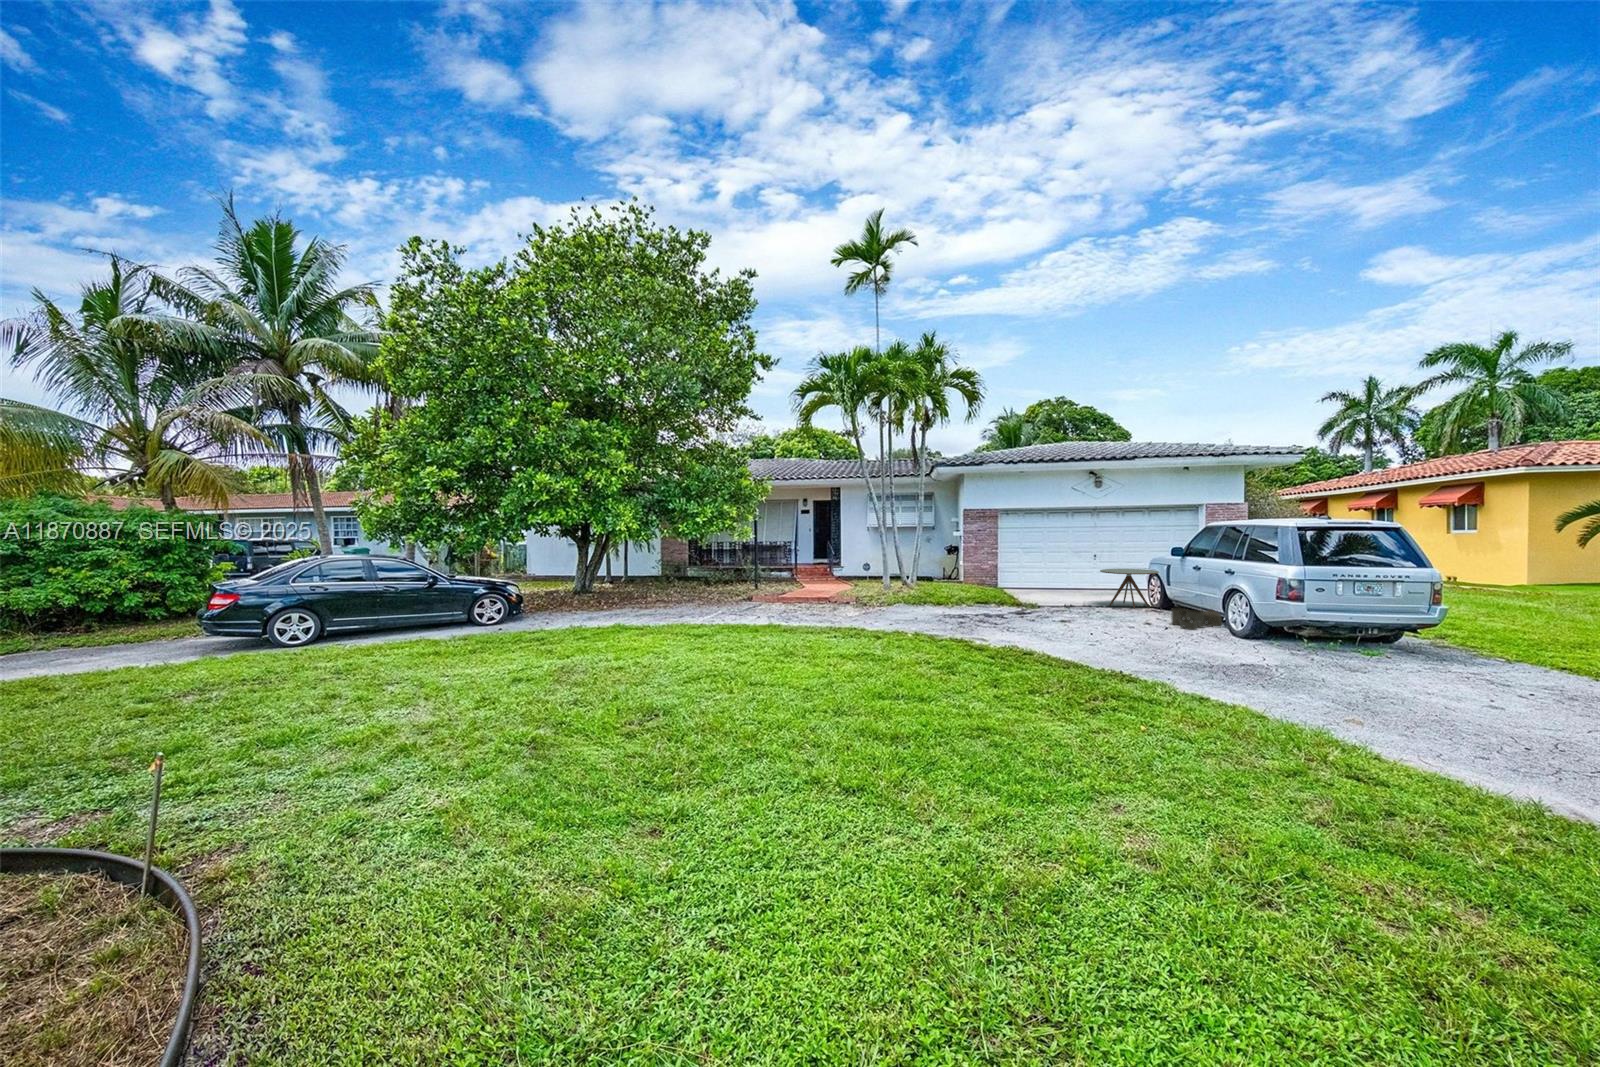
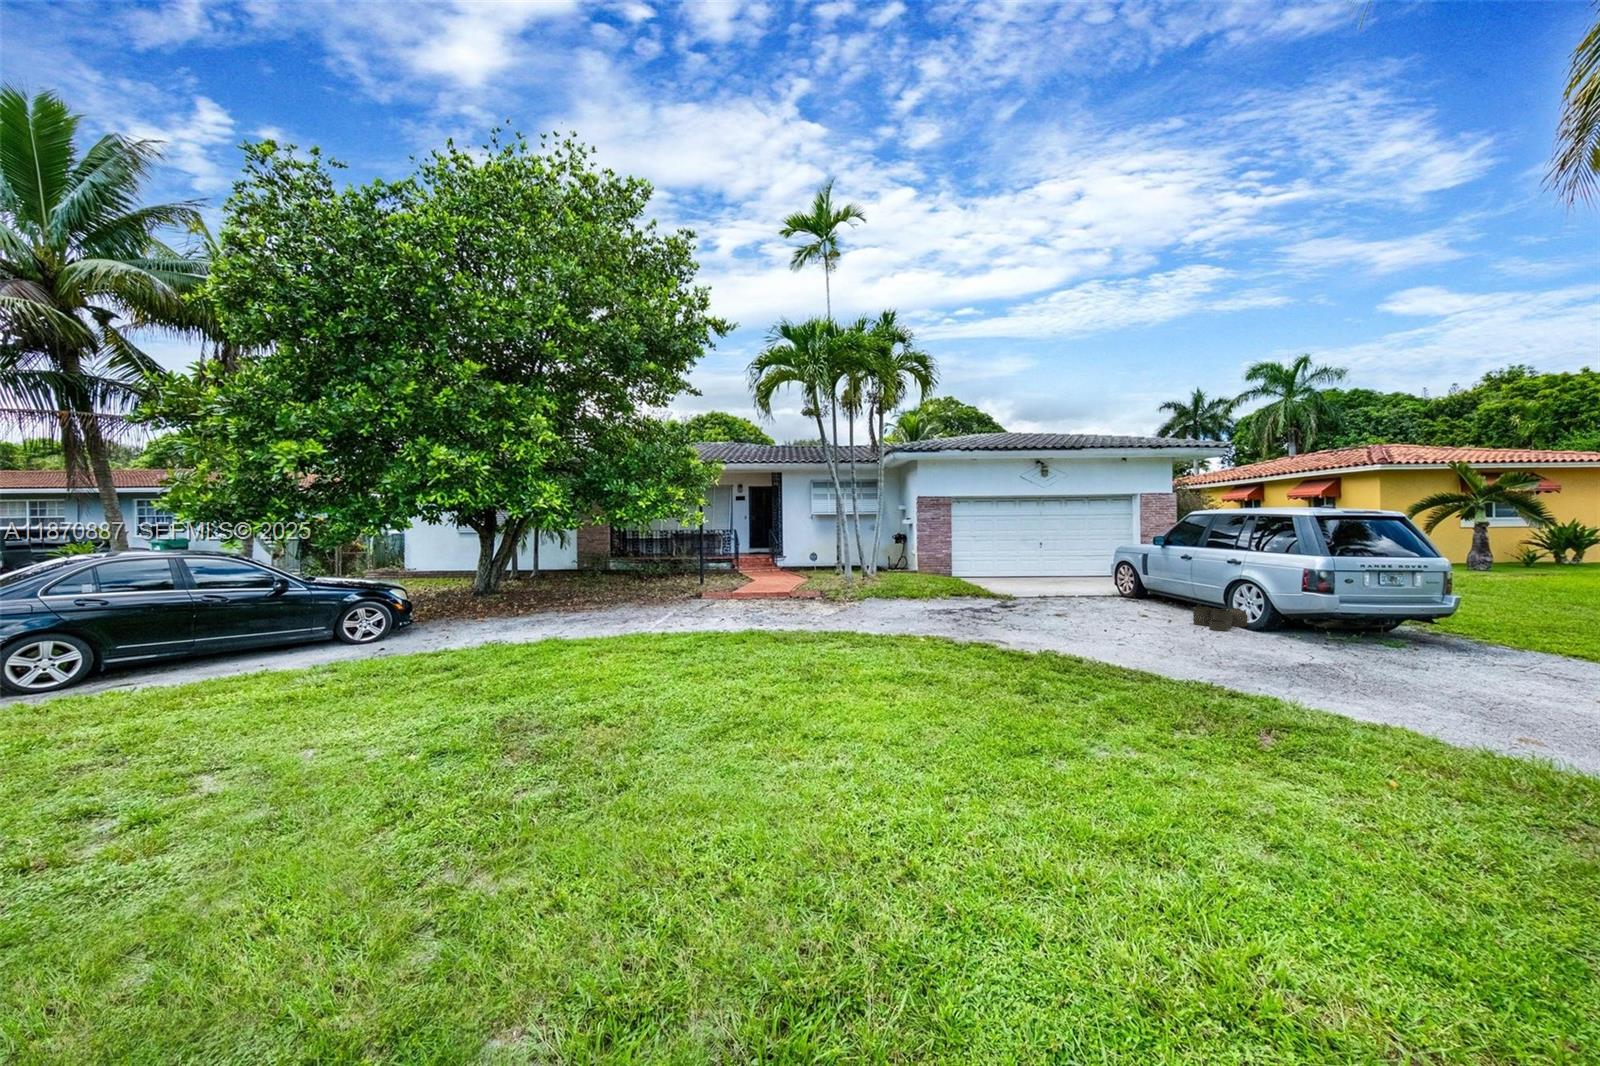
round table: present [1100,569,1159,609] -> none [1091,562,1155,606]

